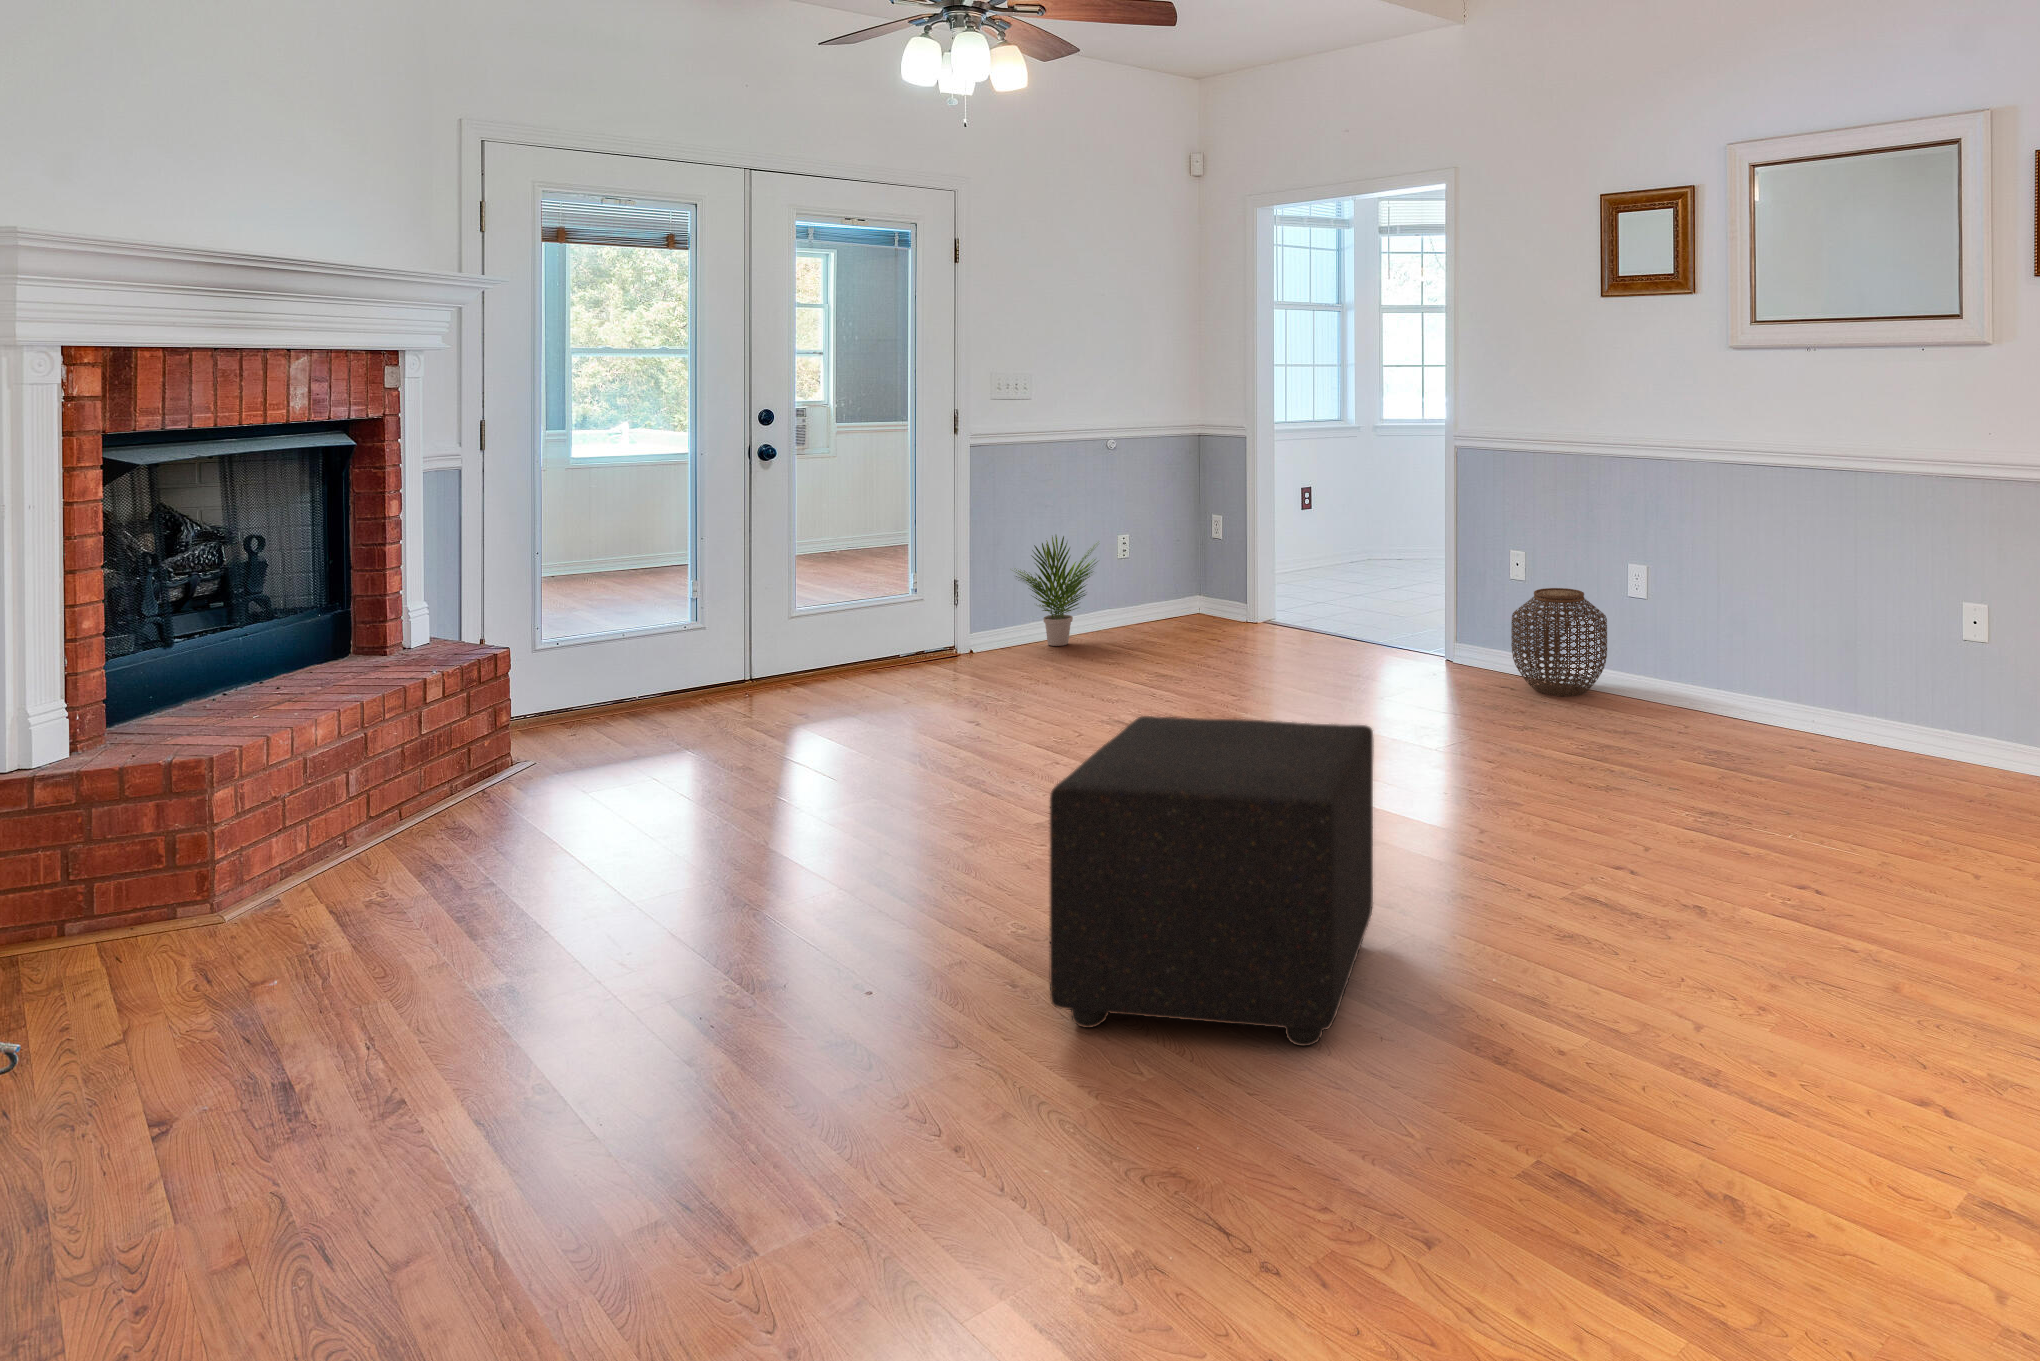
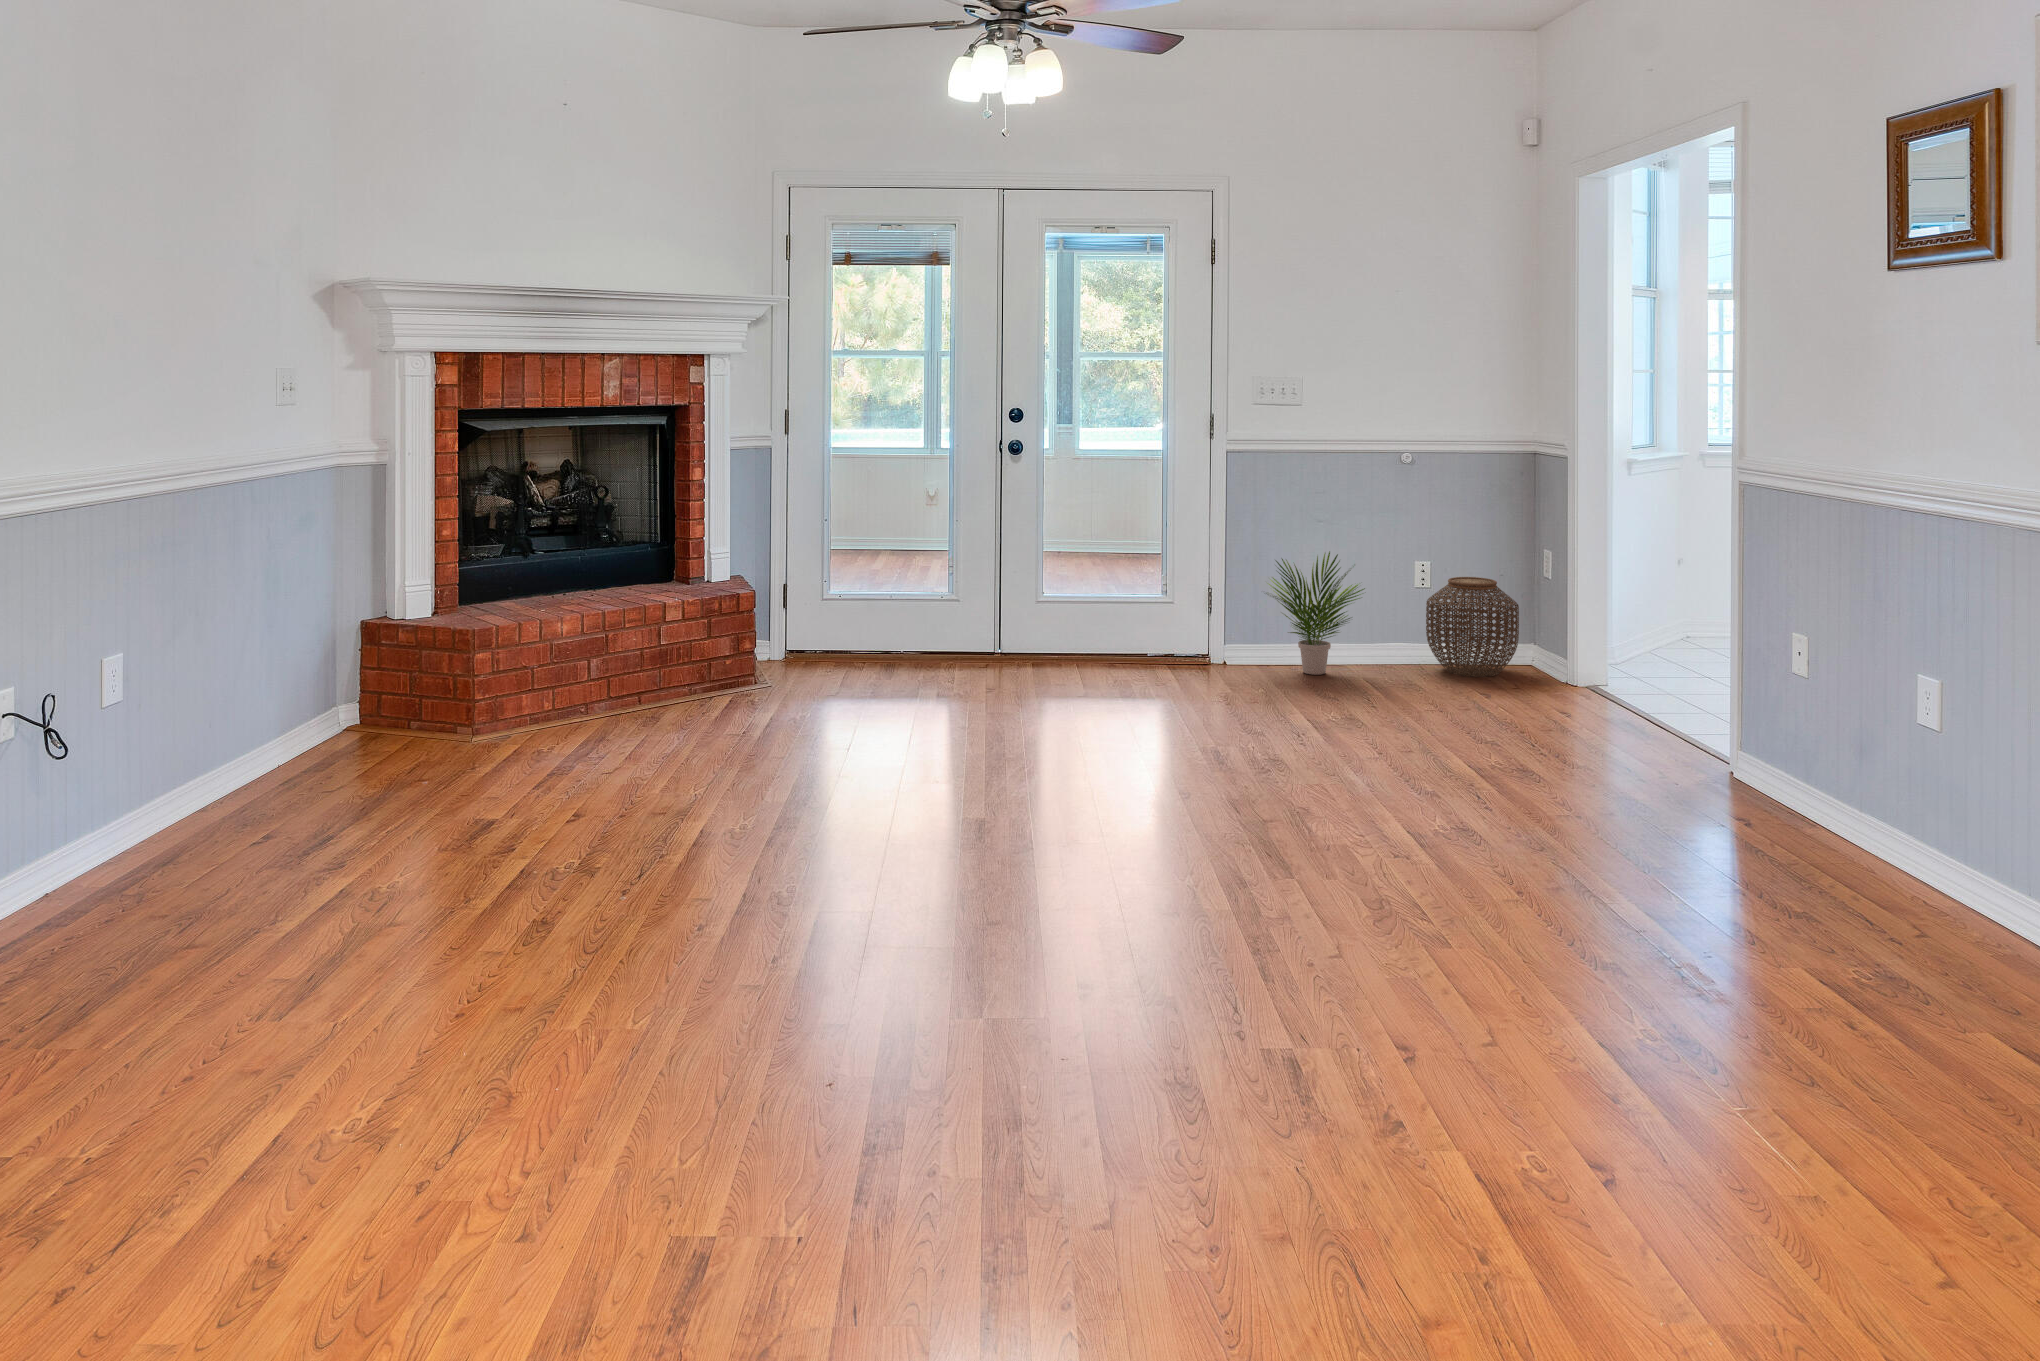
woven basket: present [1511,588,1607,696] -> present [1426,577,1519,677]
ottoman: present [1050,716,1374,1046] -> none [625,718,973,1051]

